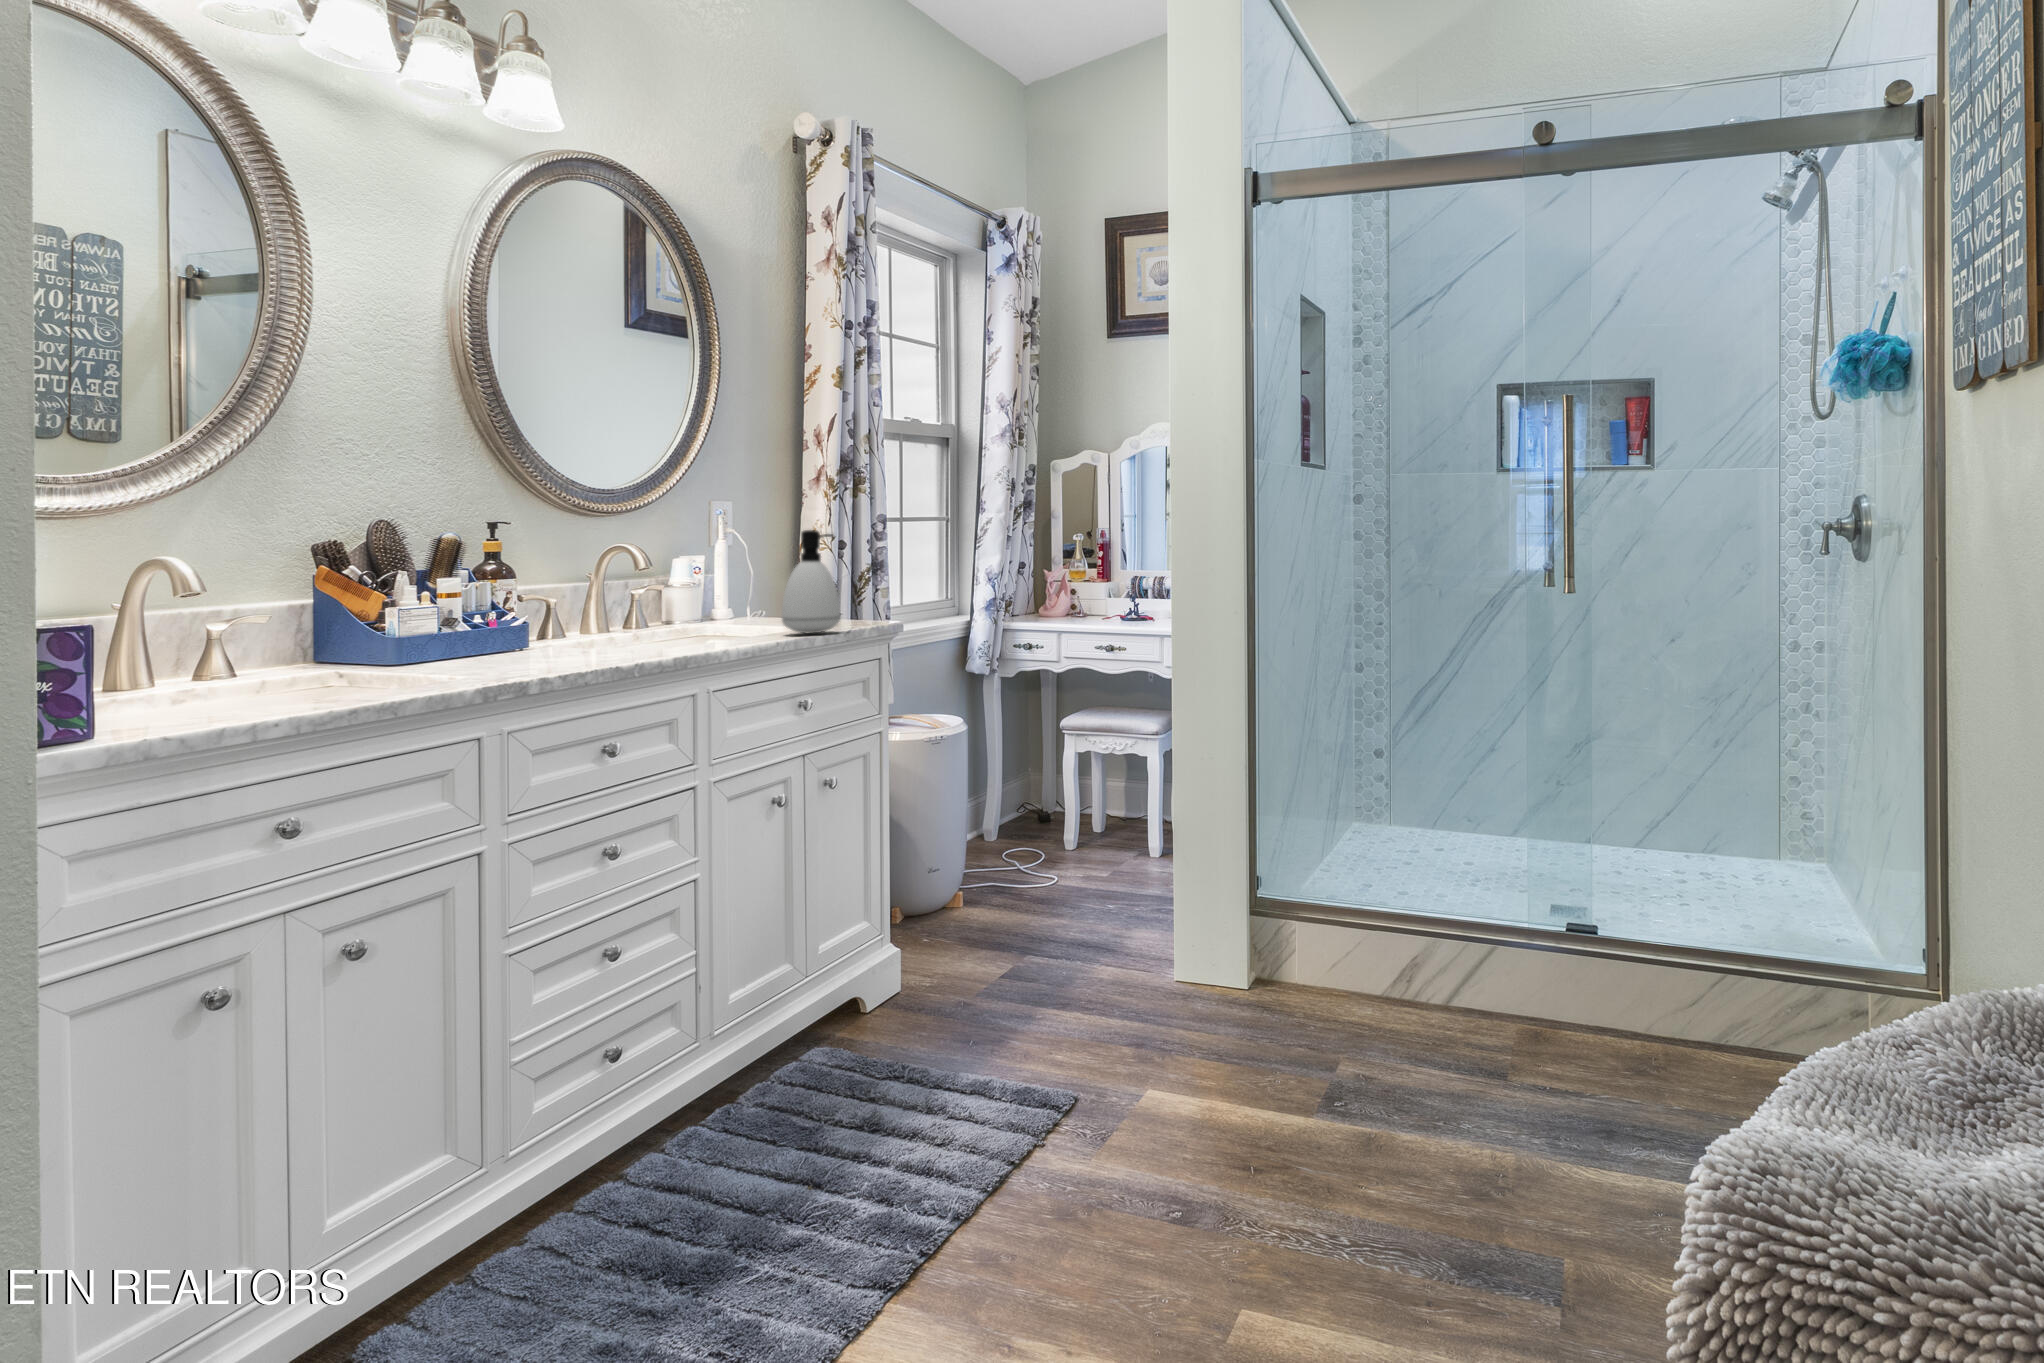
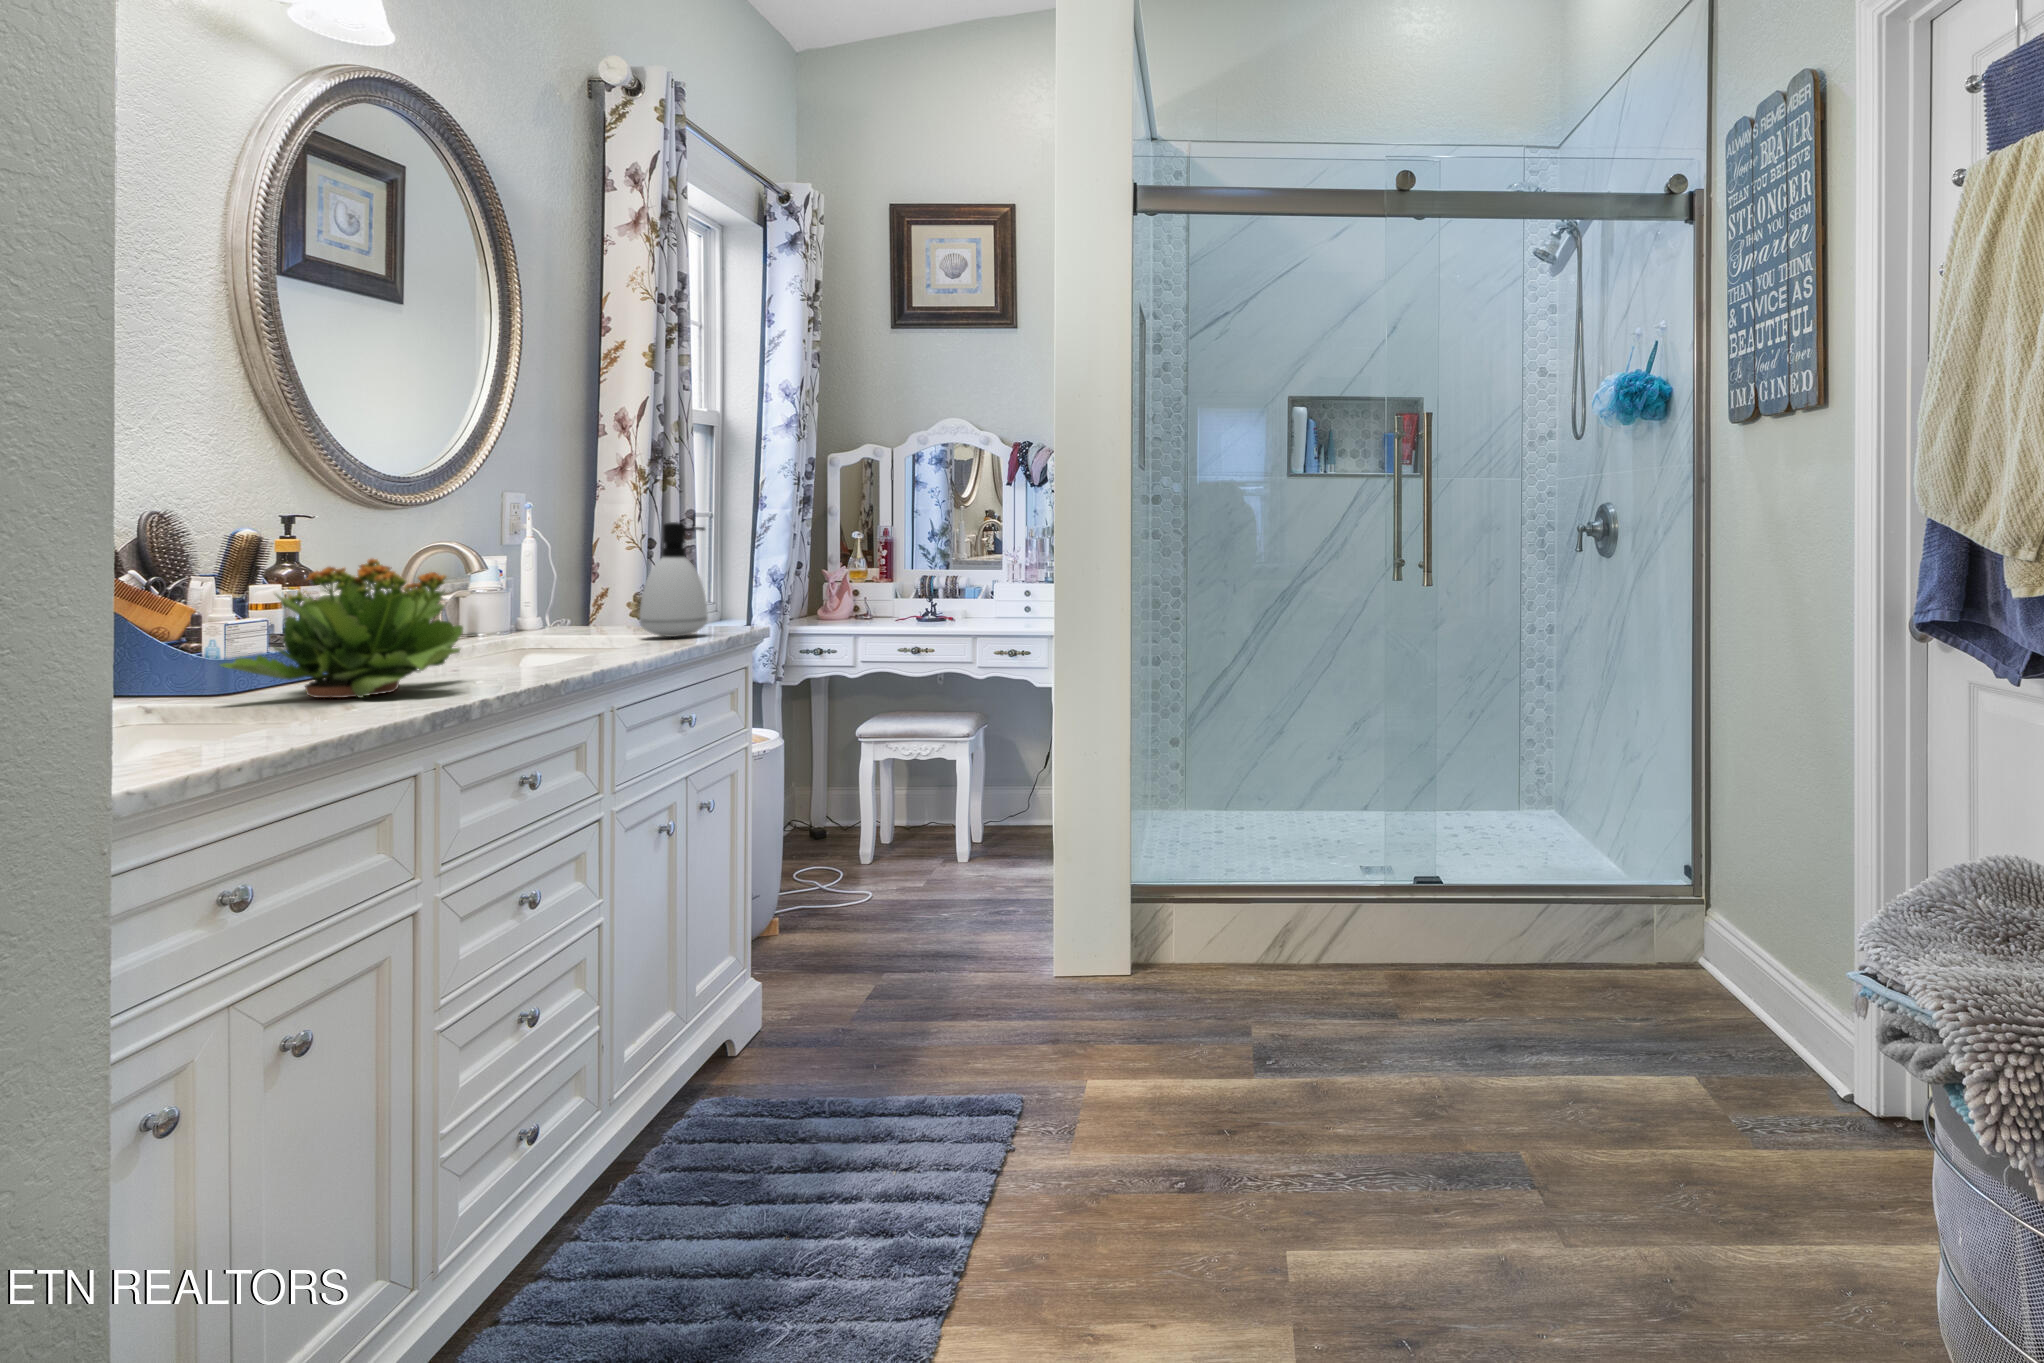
potted flower: none [375,565,572,680] -> present [220,559,463,698]

